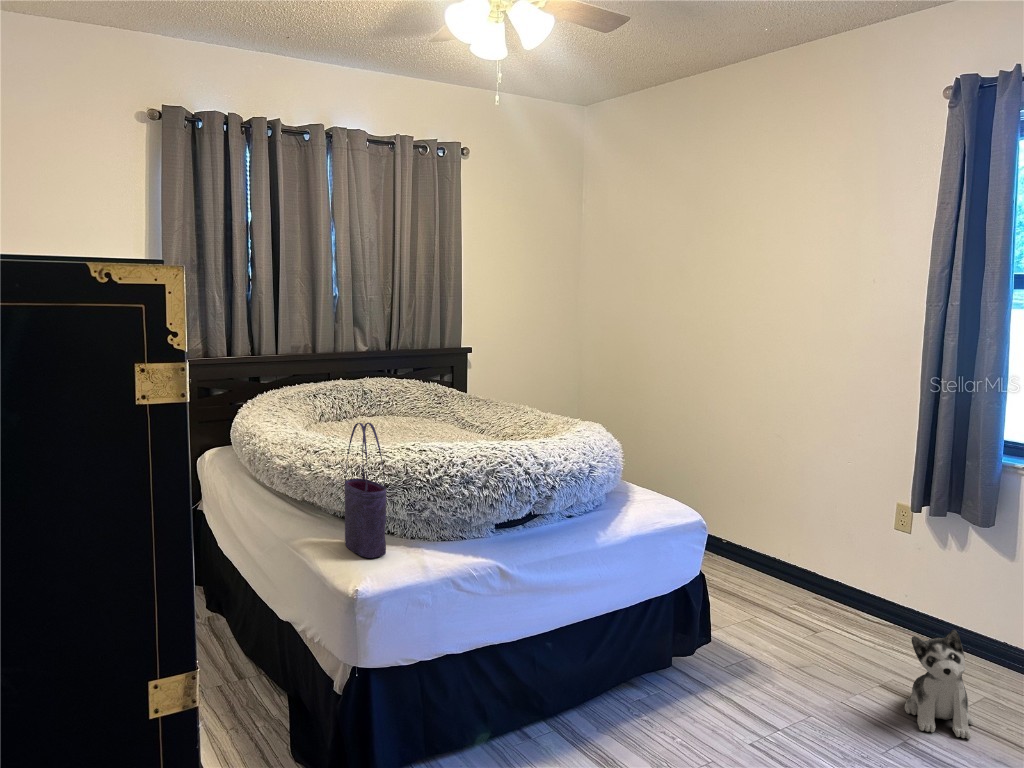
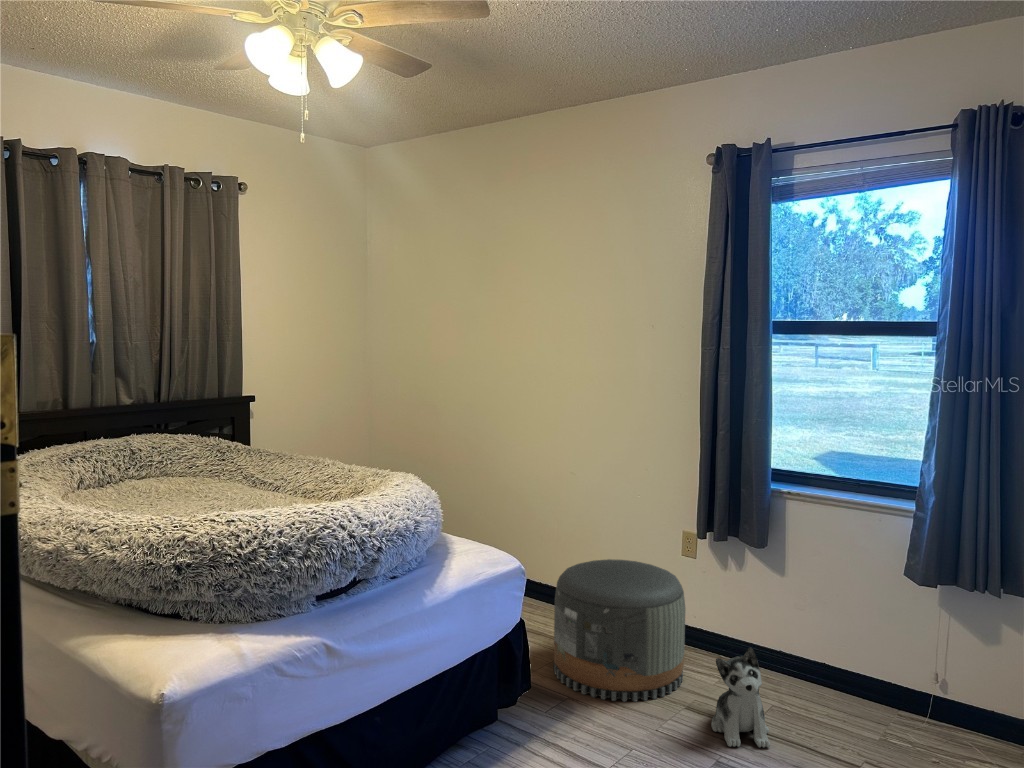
tote bag: present [345,423,386,558] -> none [138,494,193,654]
pouf: none [741,525,889,672] -> present [554,559,685,702]

